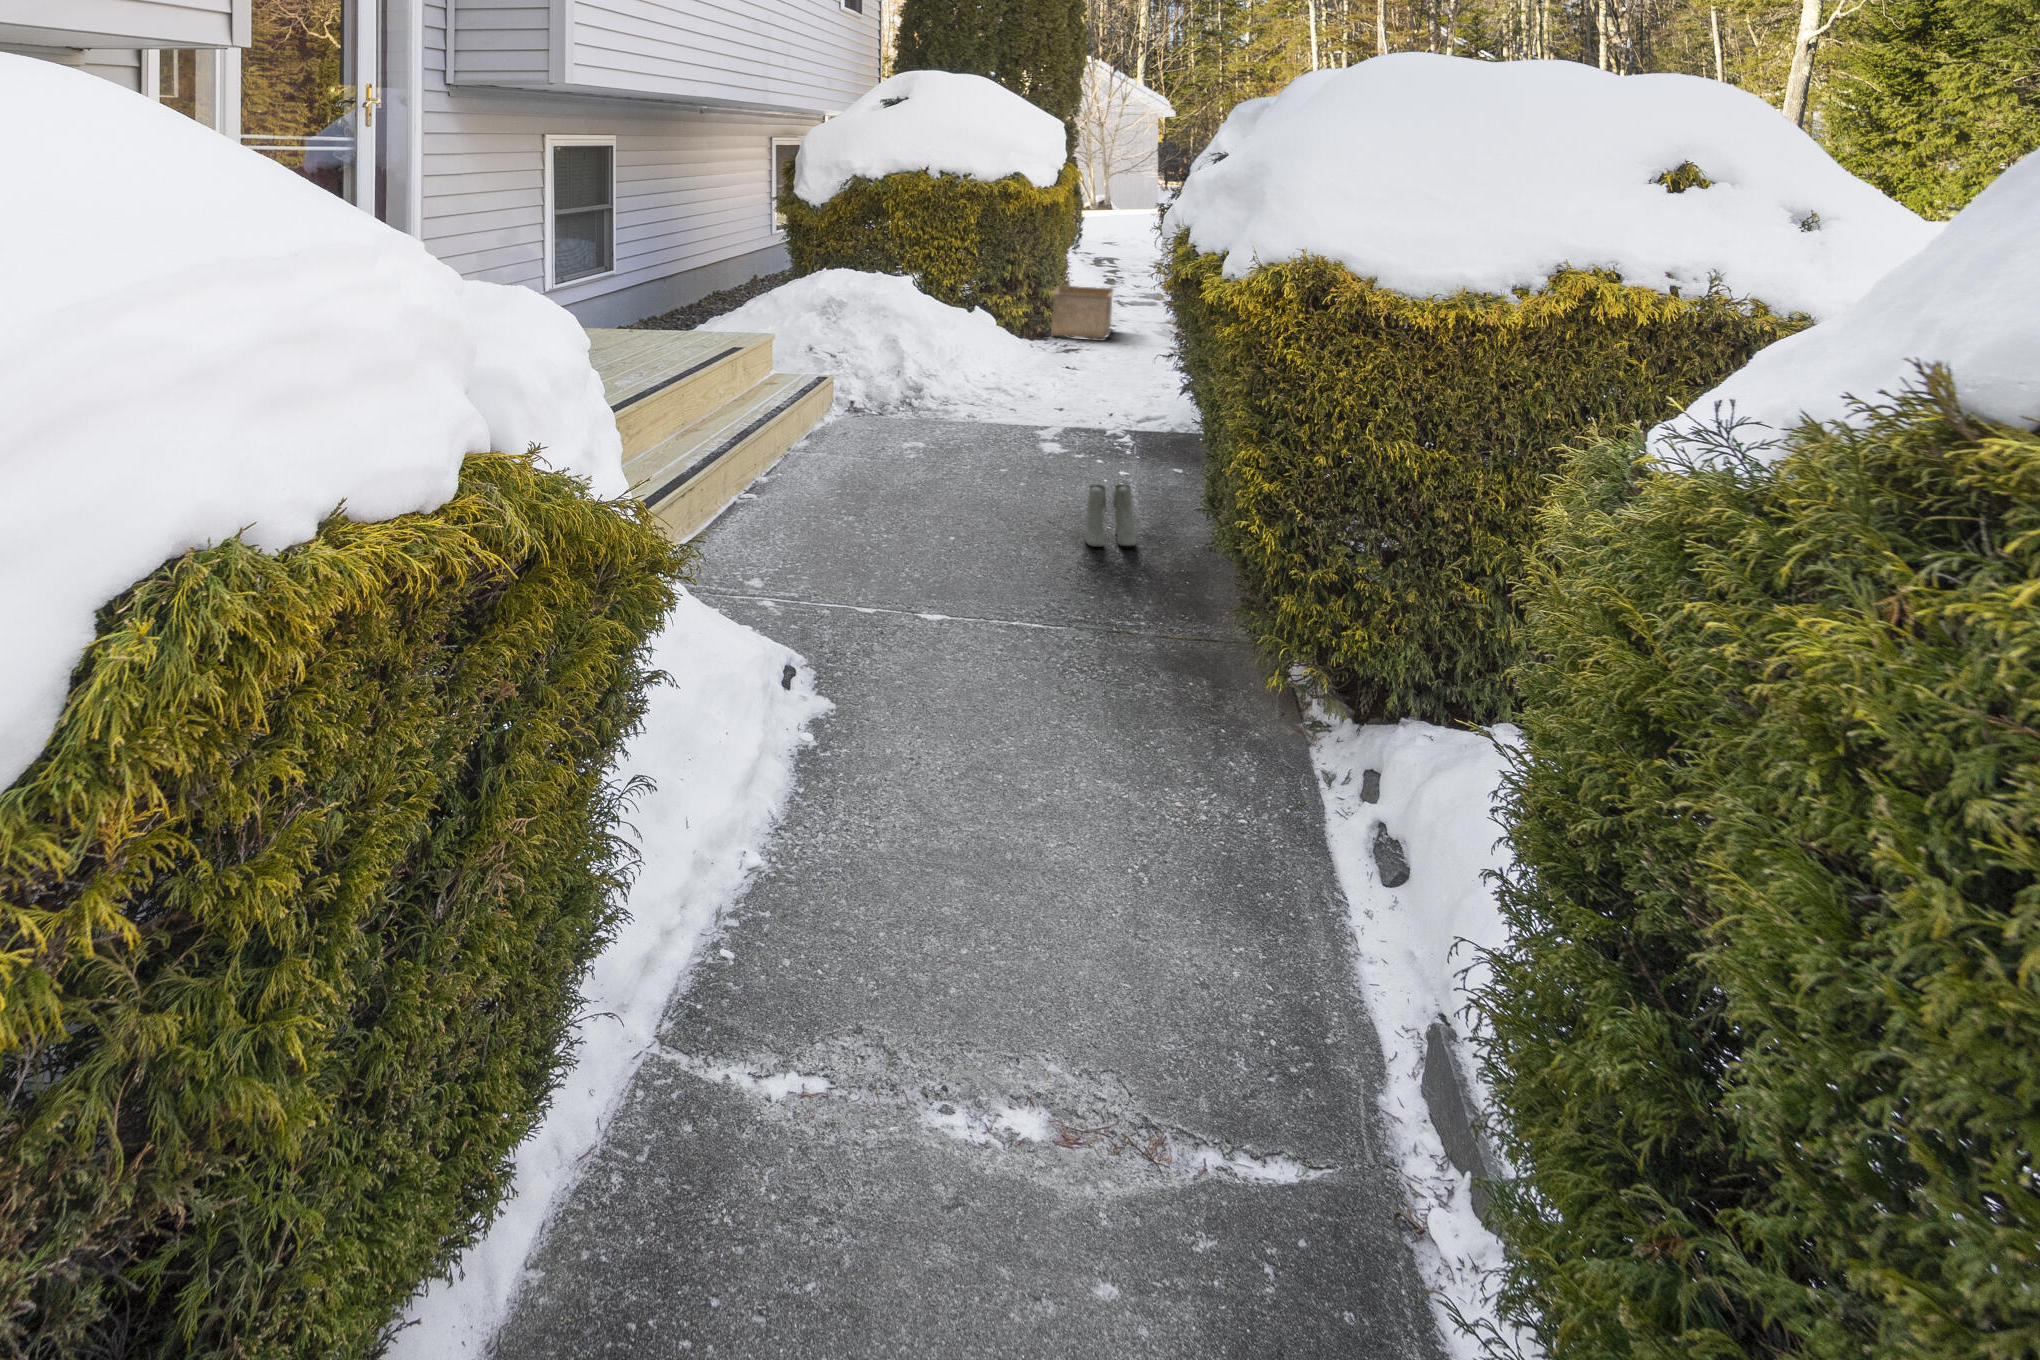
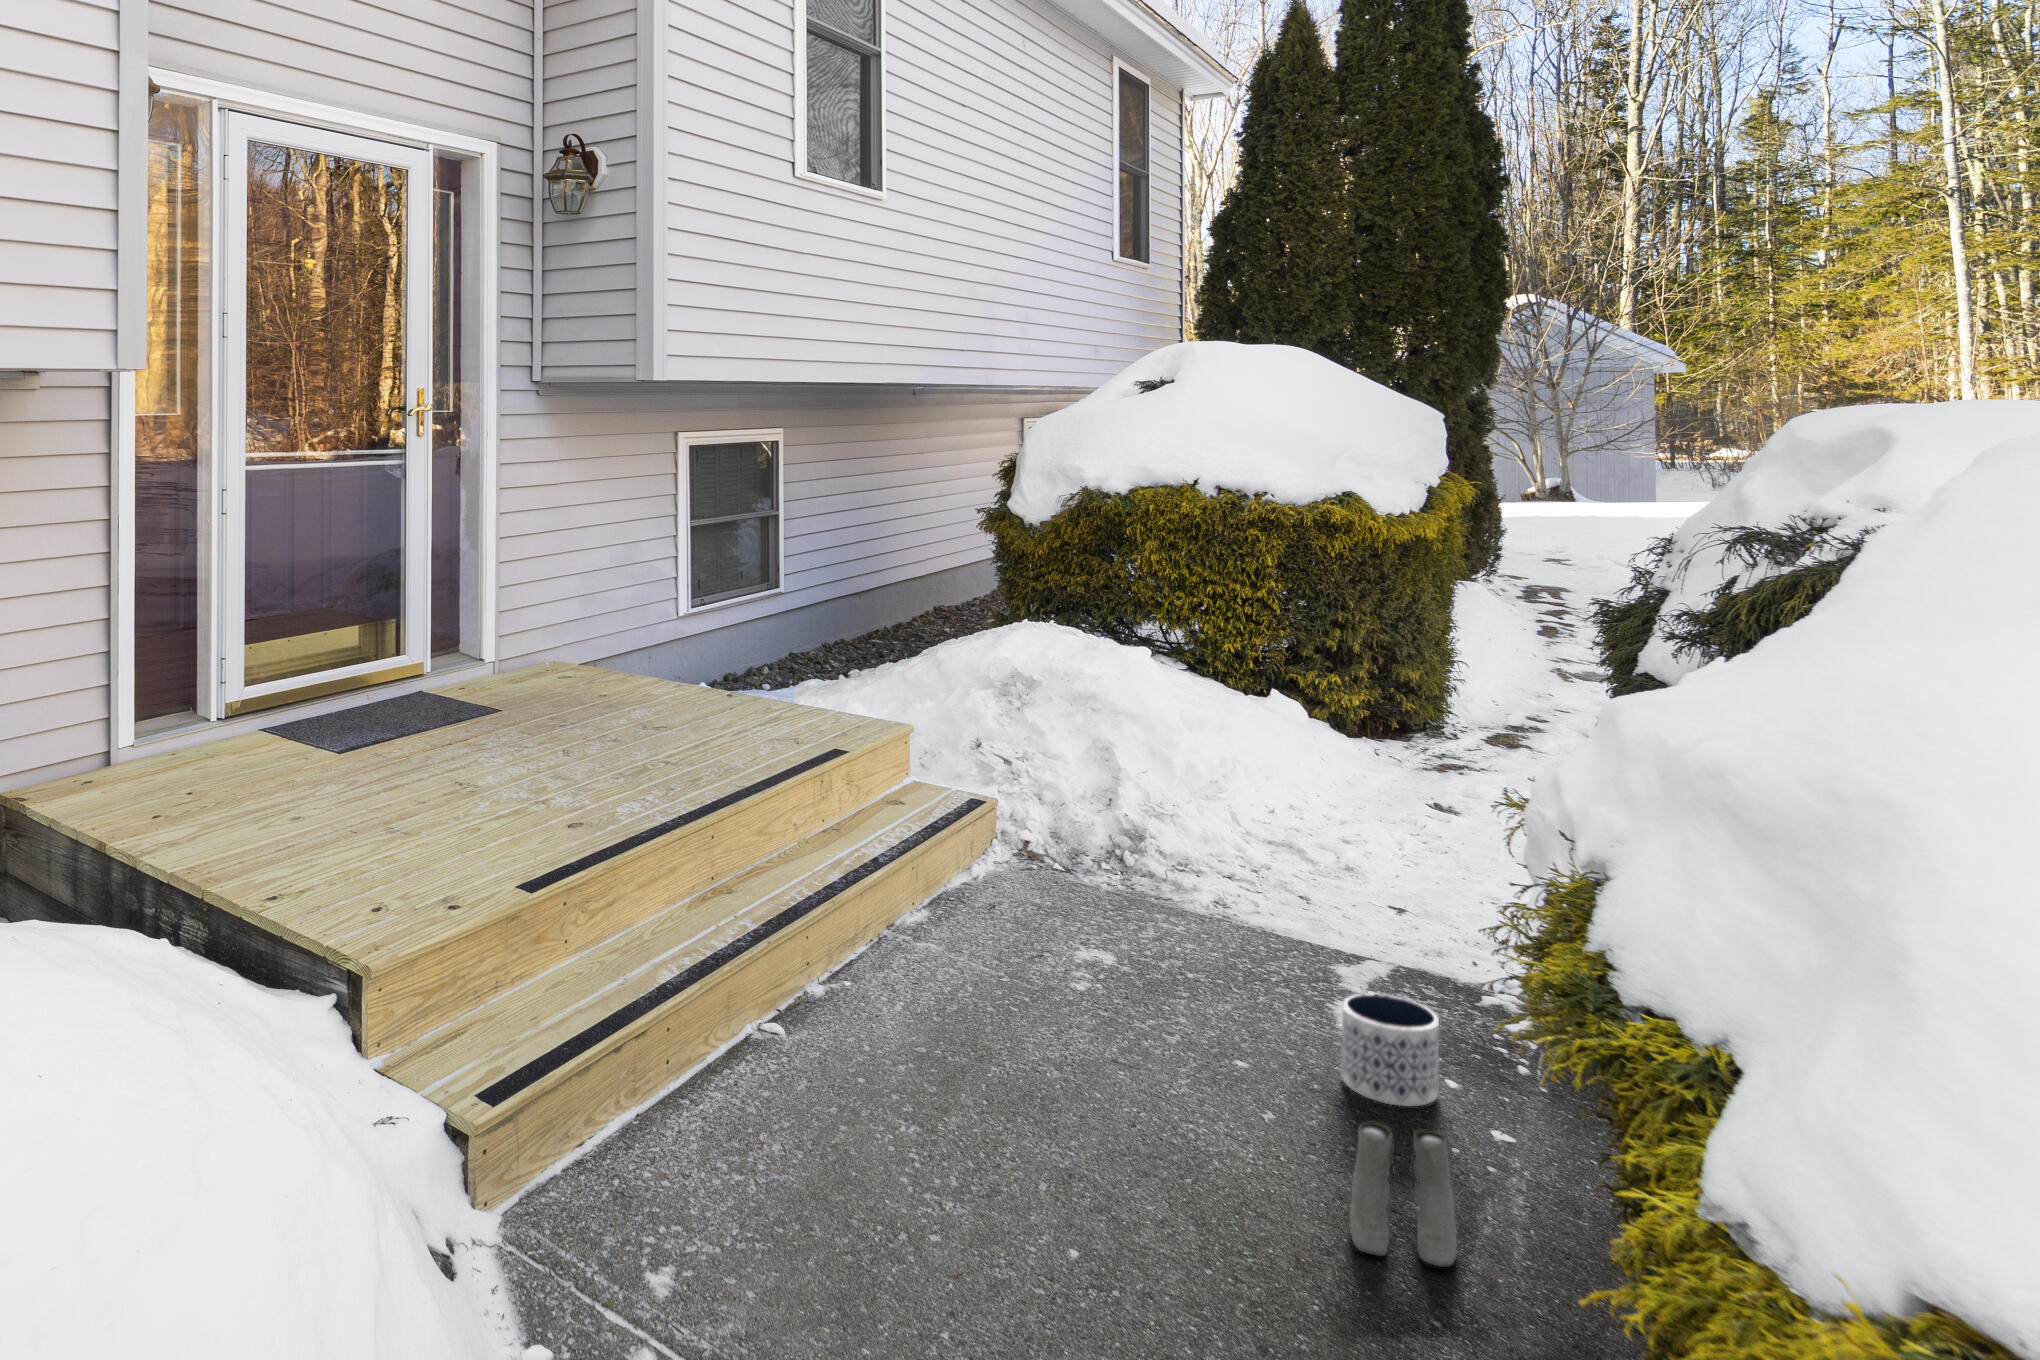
storage bin: present [1051,285,1113,339] -> none [1412,659,1525,754]
planter: none [1062,438,1113,493] -> present [1341,993,1439,1106]

